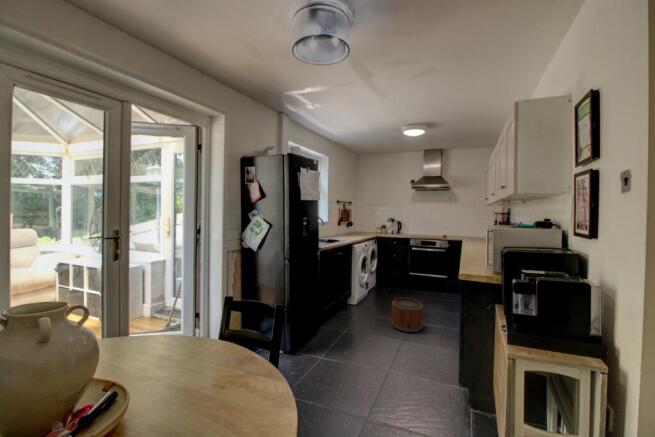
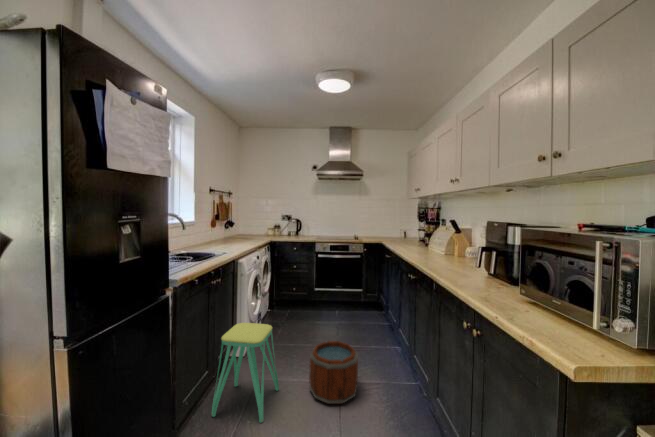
stool: none [337,279,374,330] -> present [212,323,279,423]

